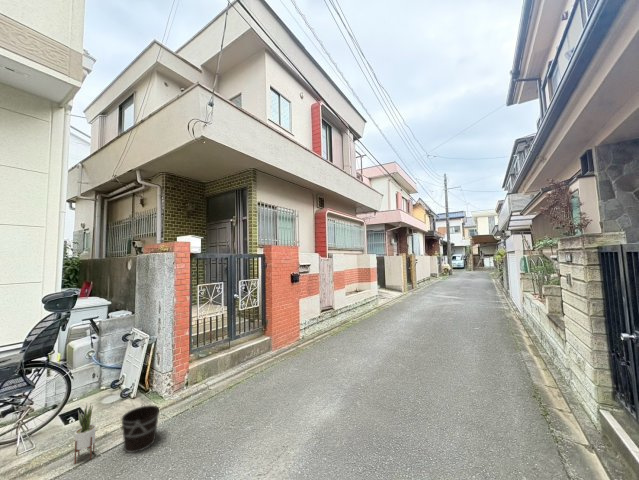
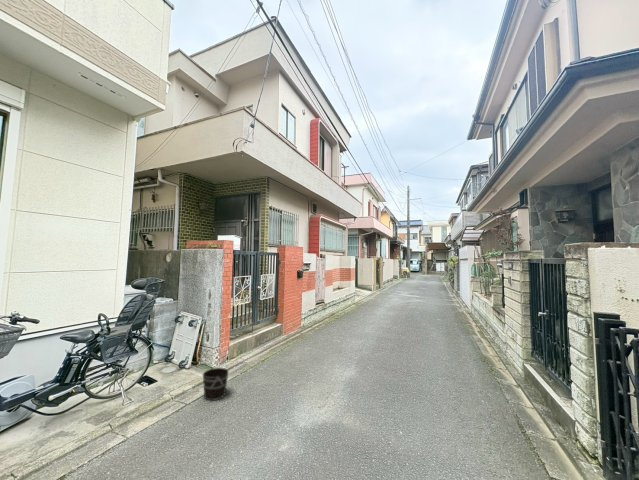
potted plant: present [74,405,96,464] -> none [171,363,185,408]

